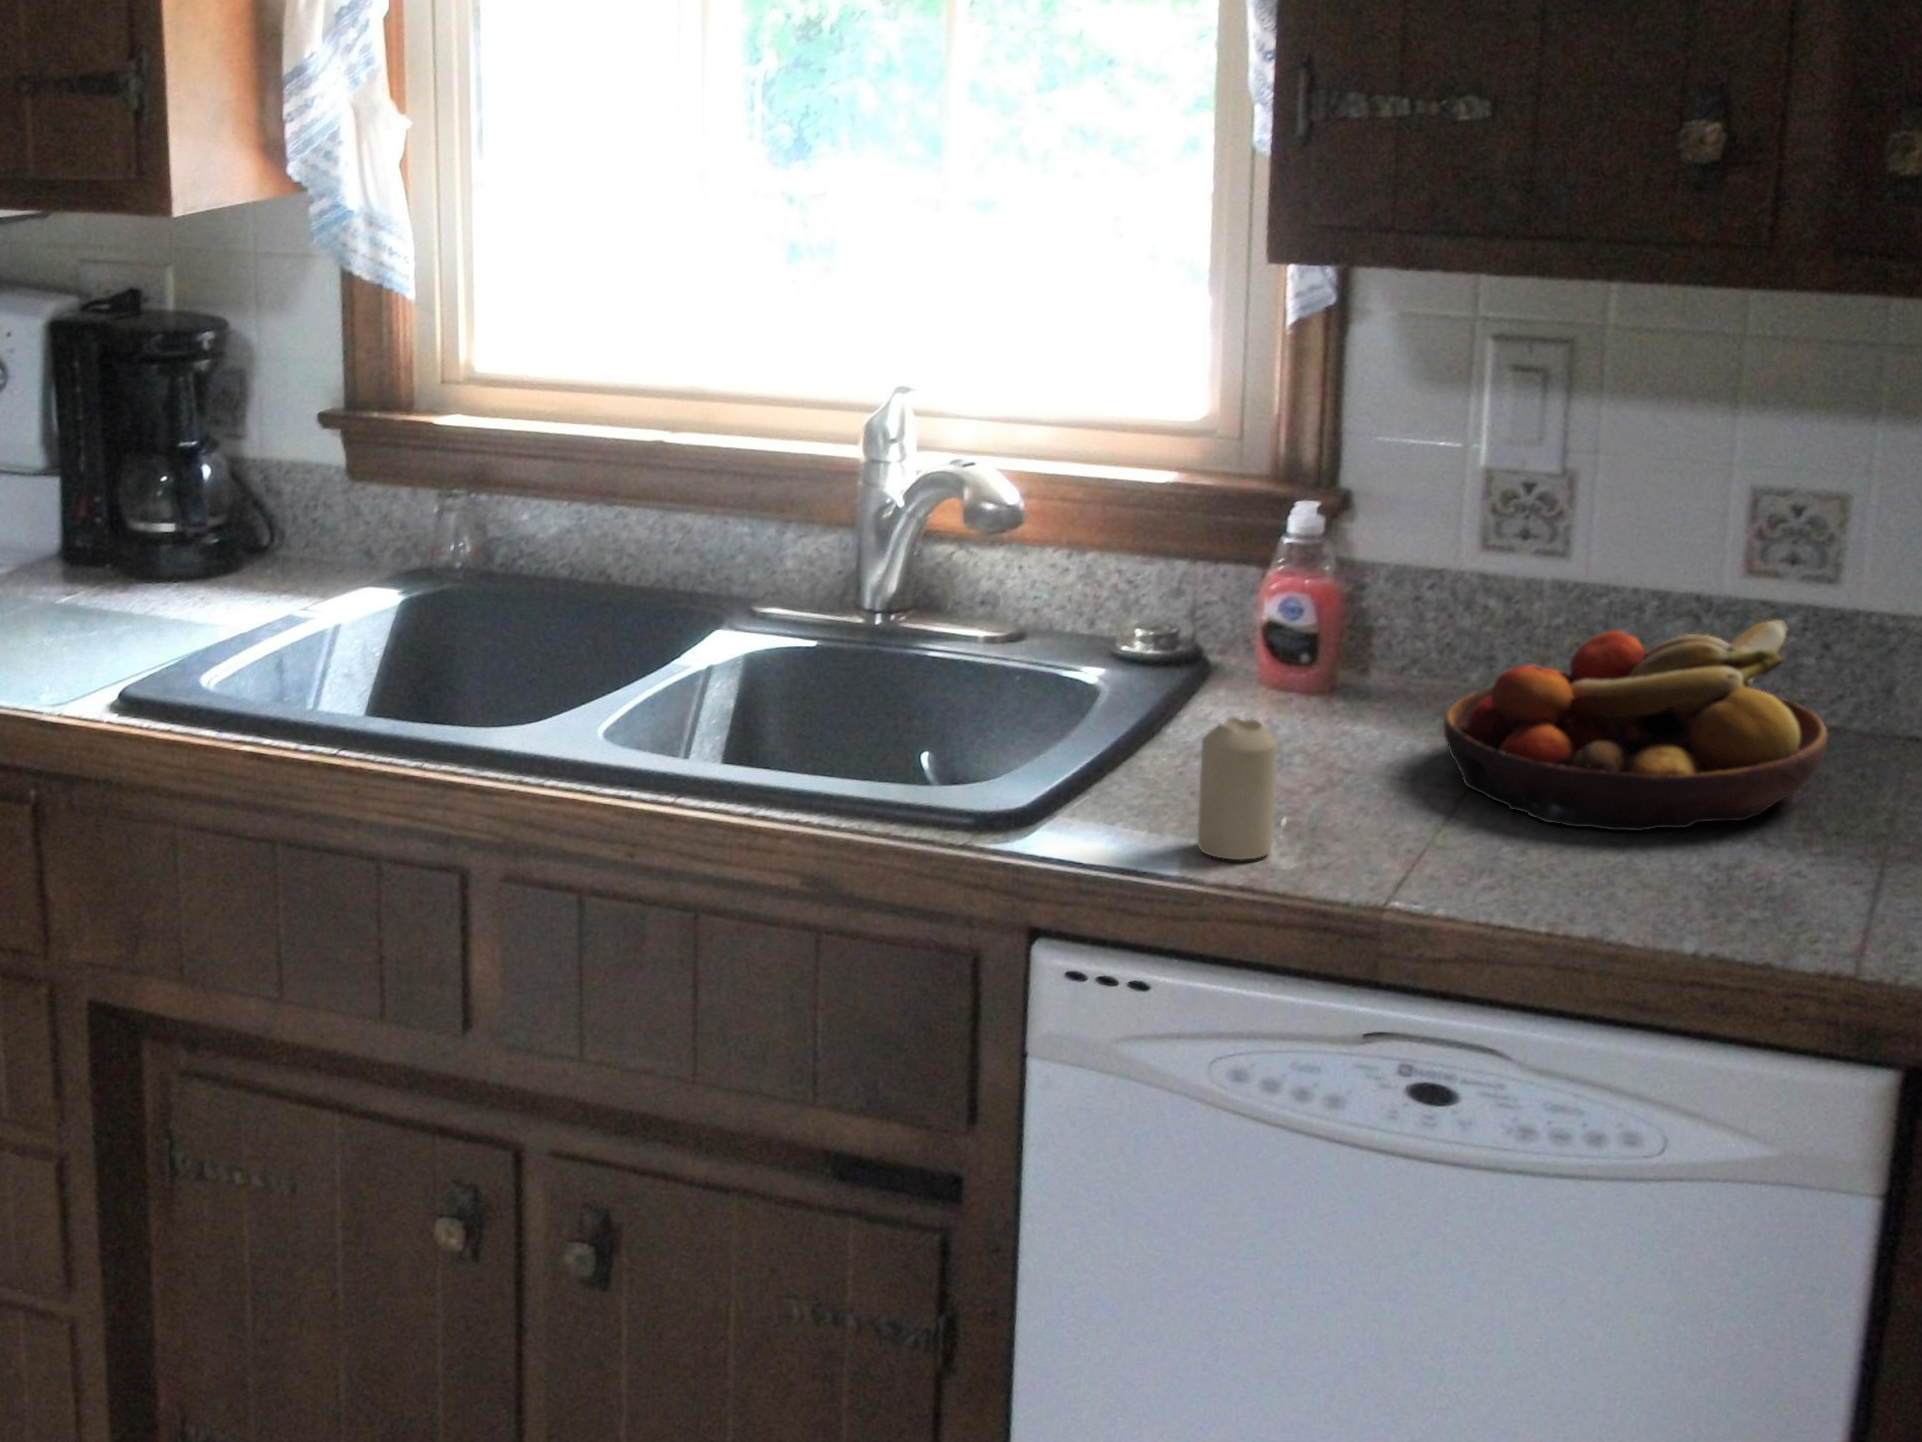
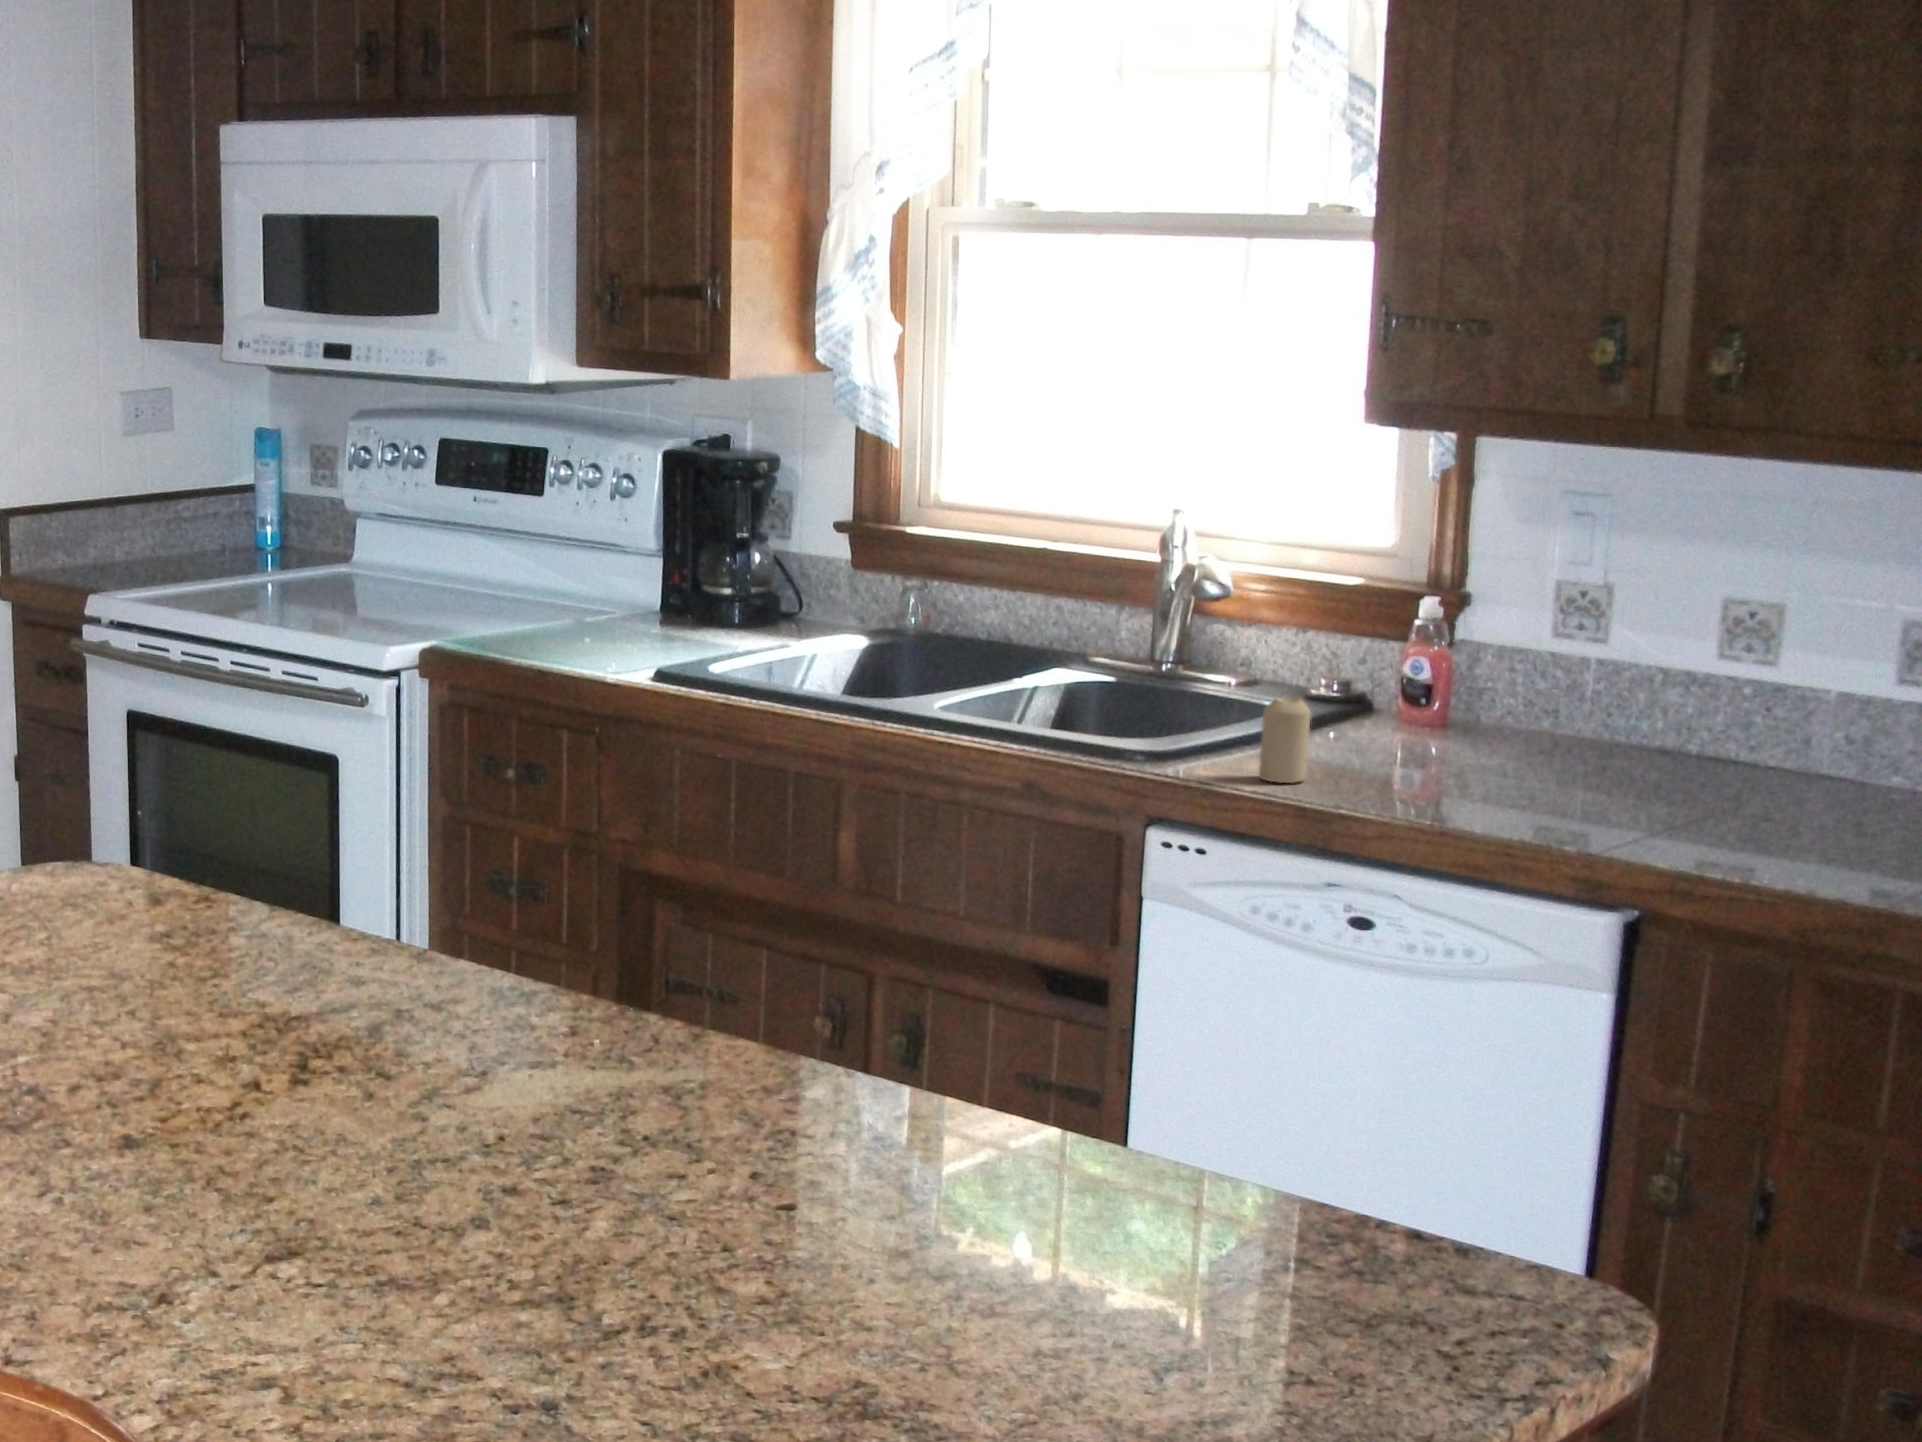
fruit bowl: present [1444,620,1827,831] -> none [1459,679,1716,793]

